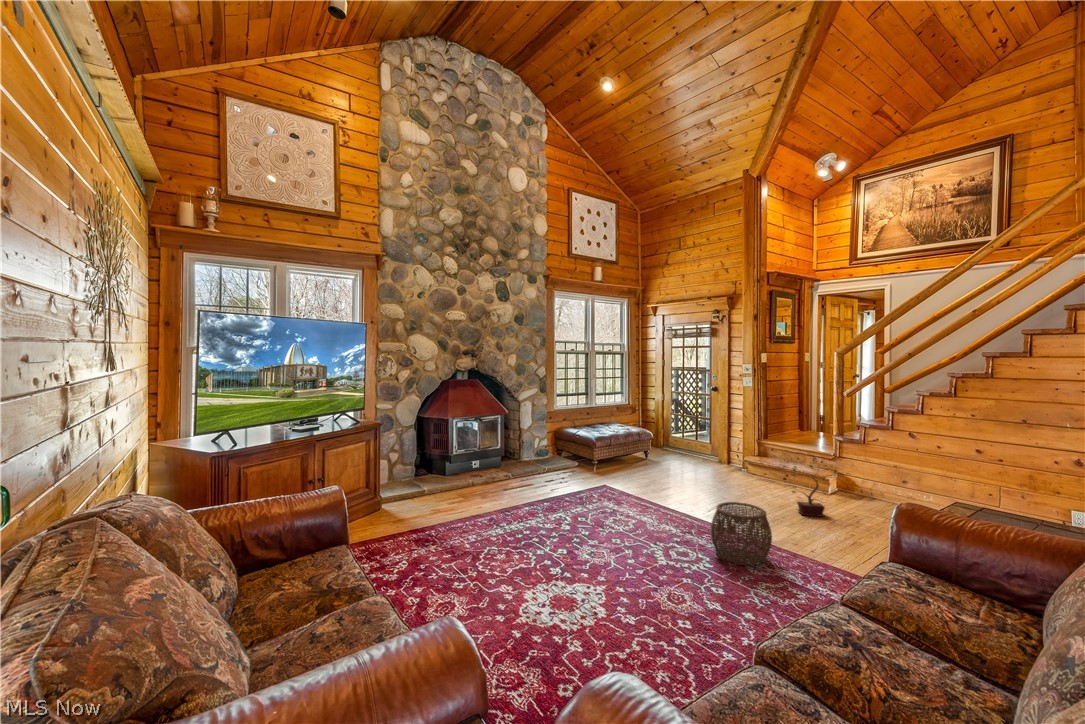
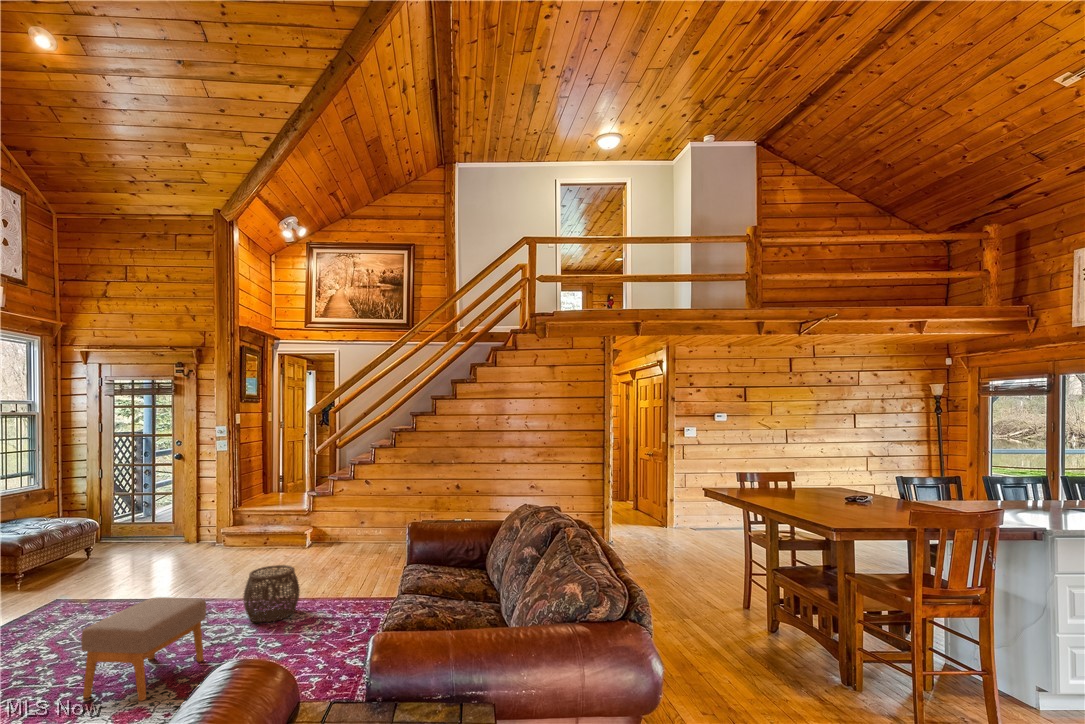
potted plant: present [791,457,848,517] -> none [288,512,337,569]
footstool: none [549,501,652,593] -> present [81,597,206,701]

